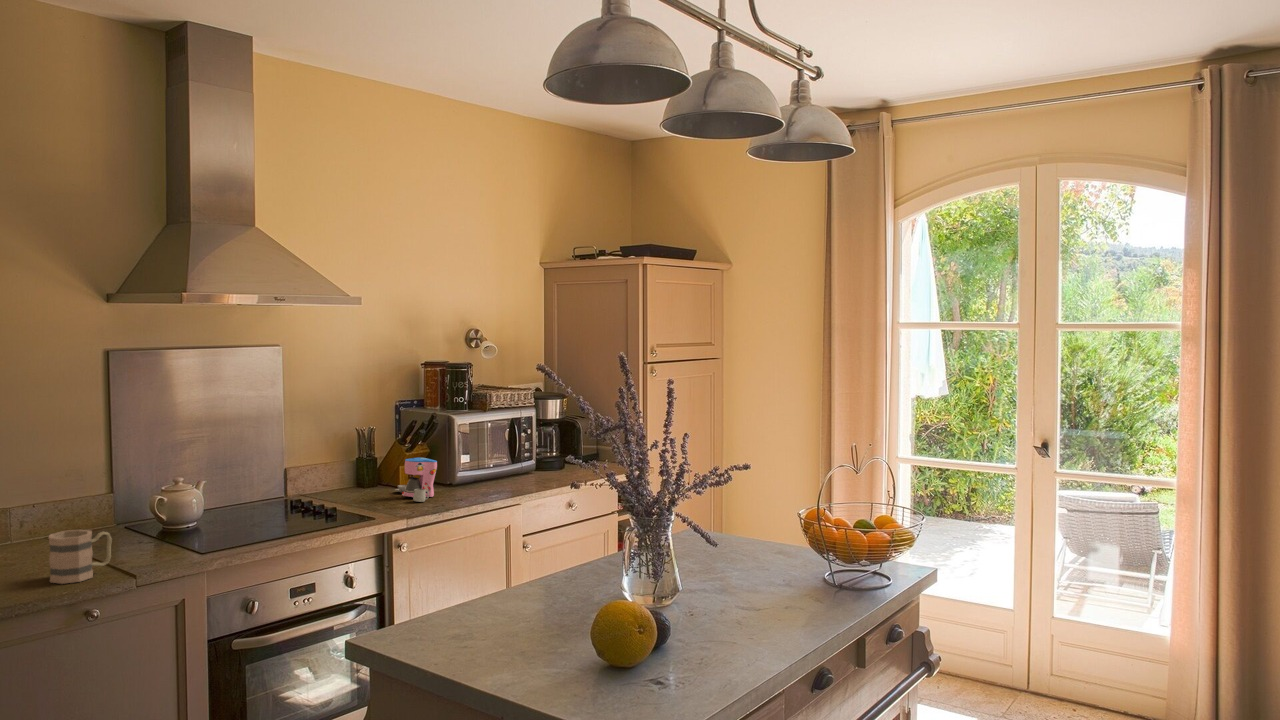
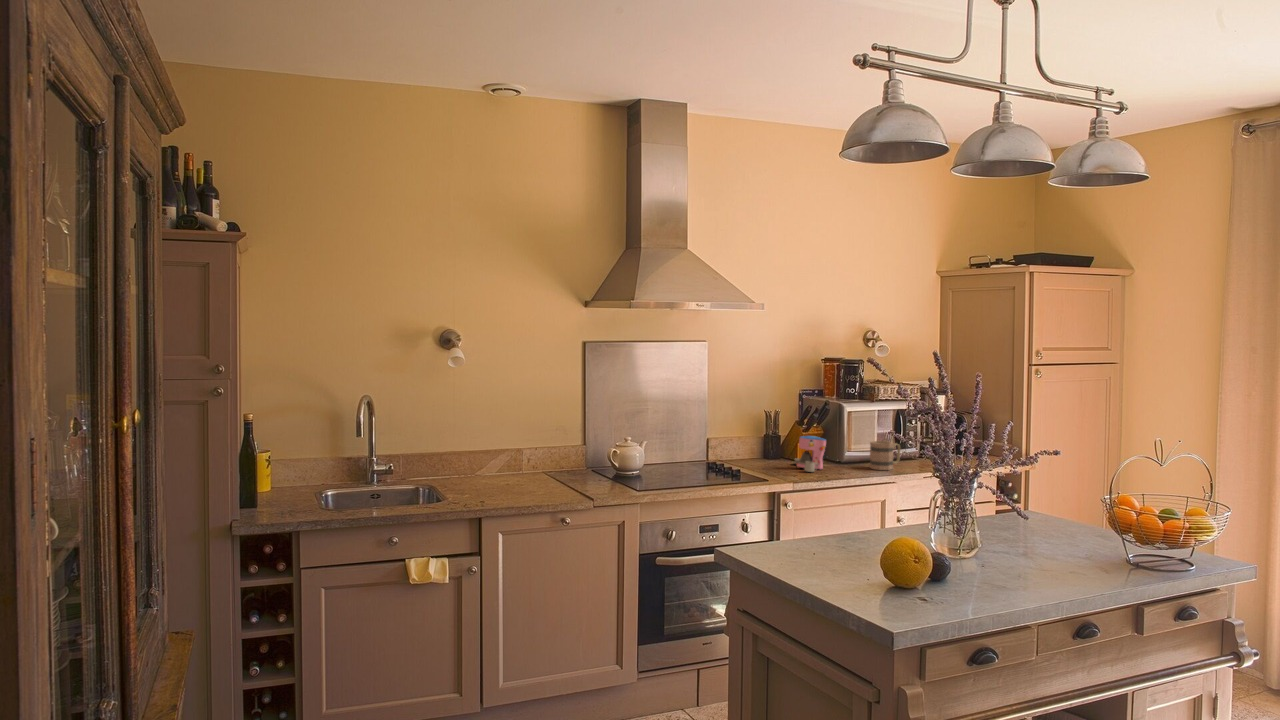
mug: present [49,530,111,584] -> present [870,441,900,470]

